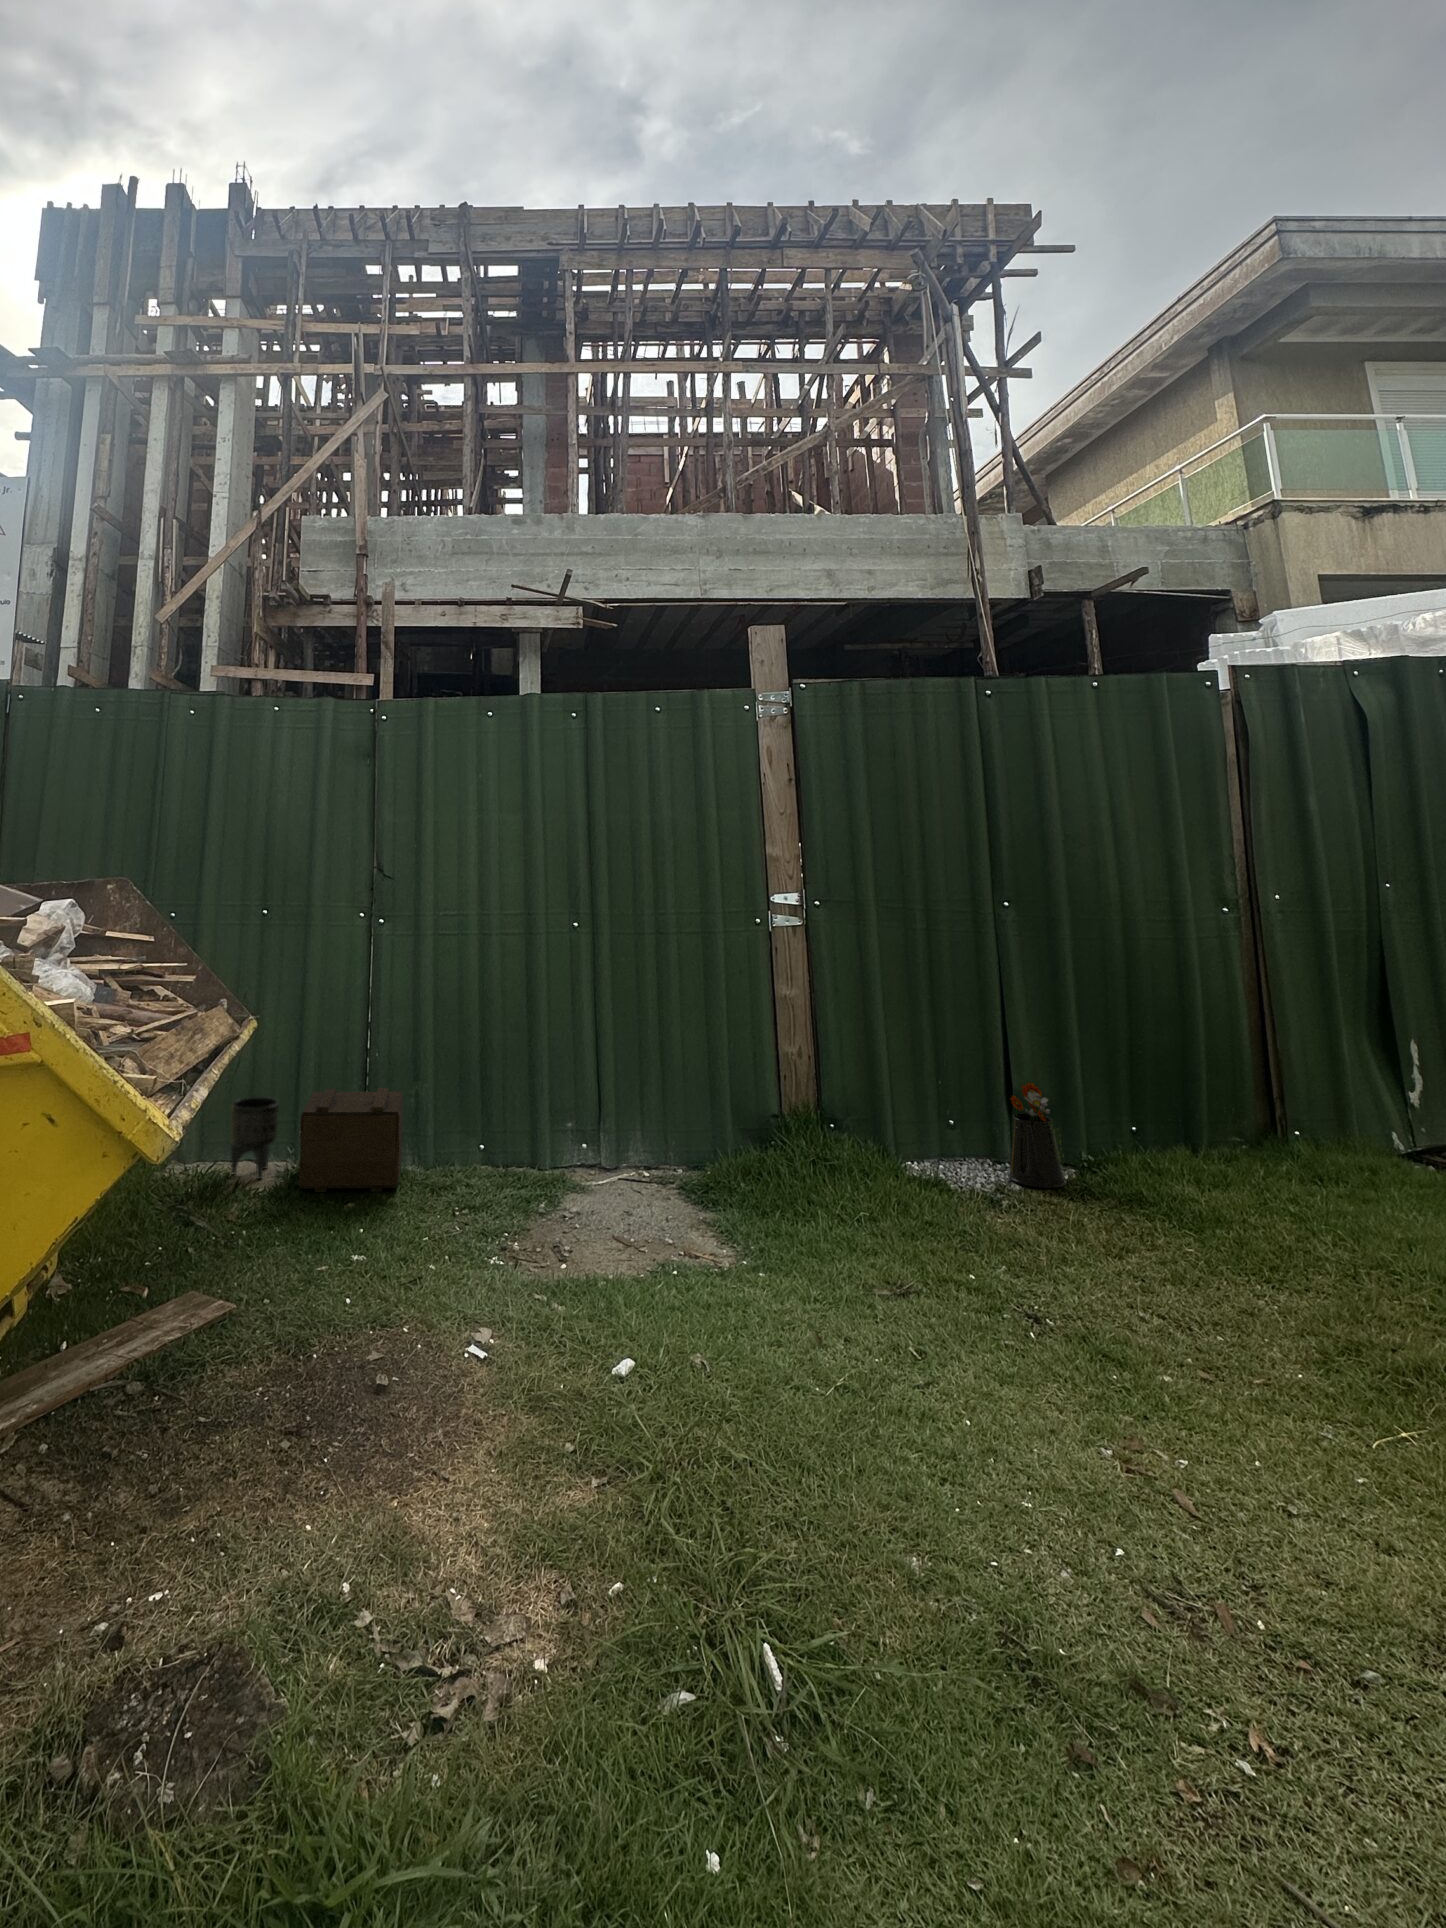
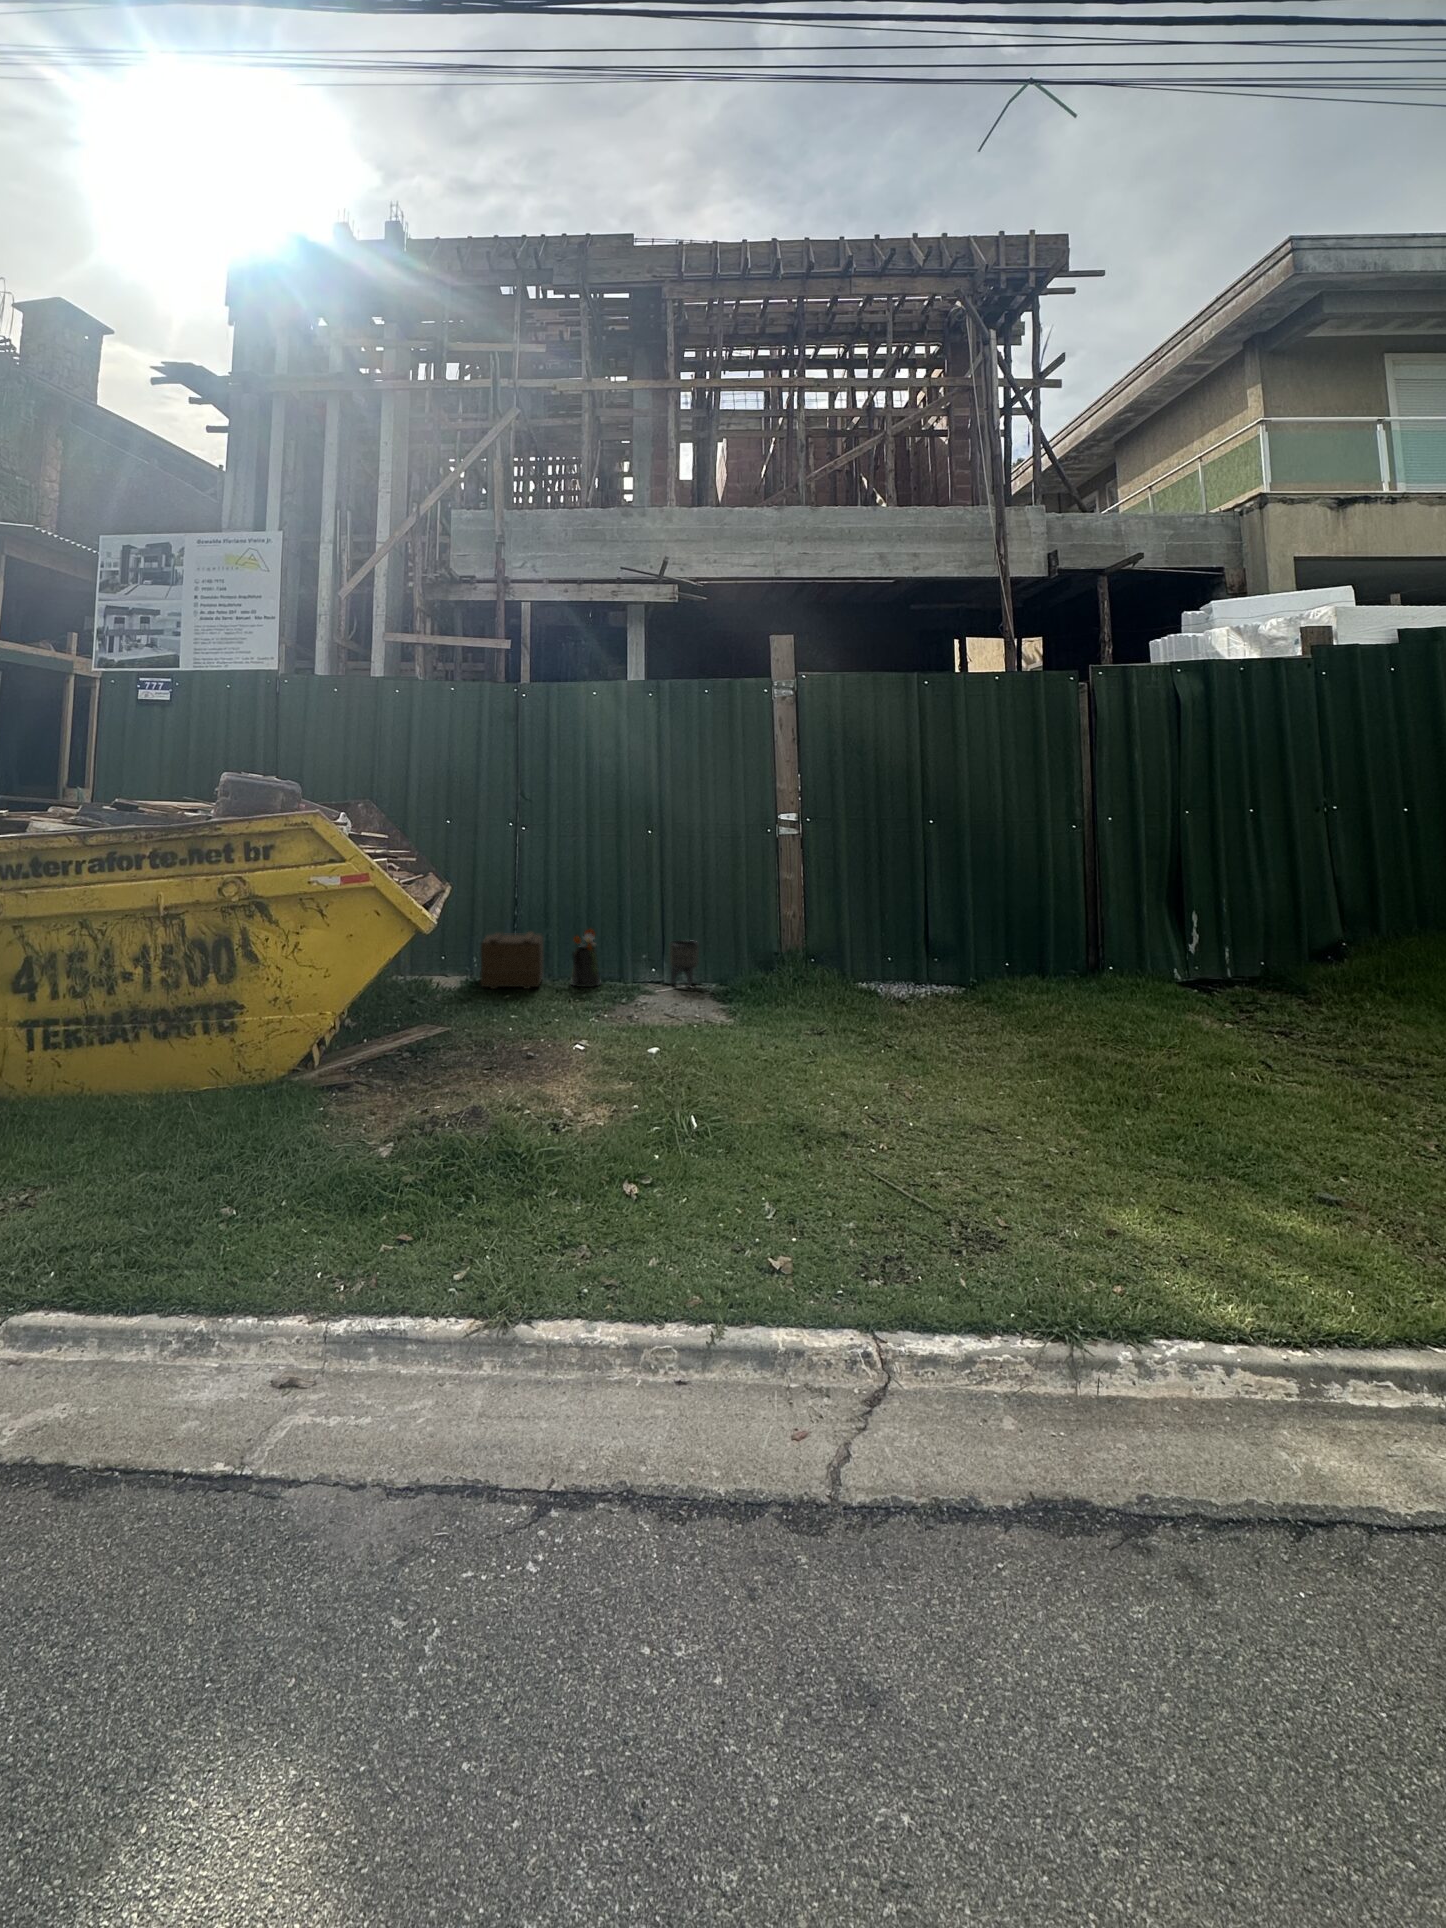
watering can: present [1008,1083,1066,1188] -> present [571,929,601,987]
planter: present [231,1097,279,1179] -> present [669,940,699,988]

